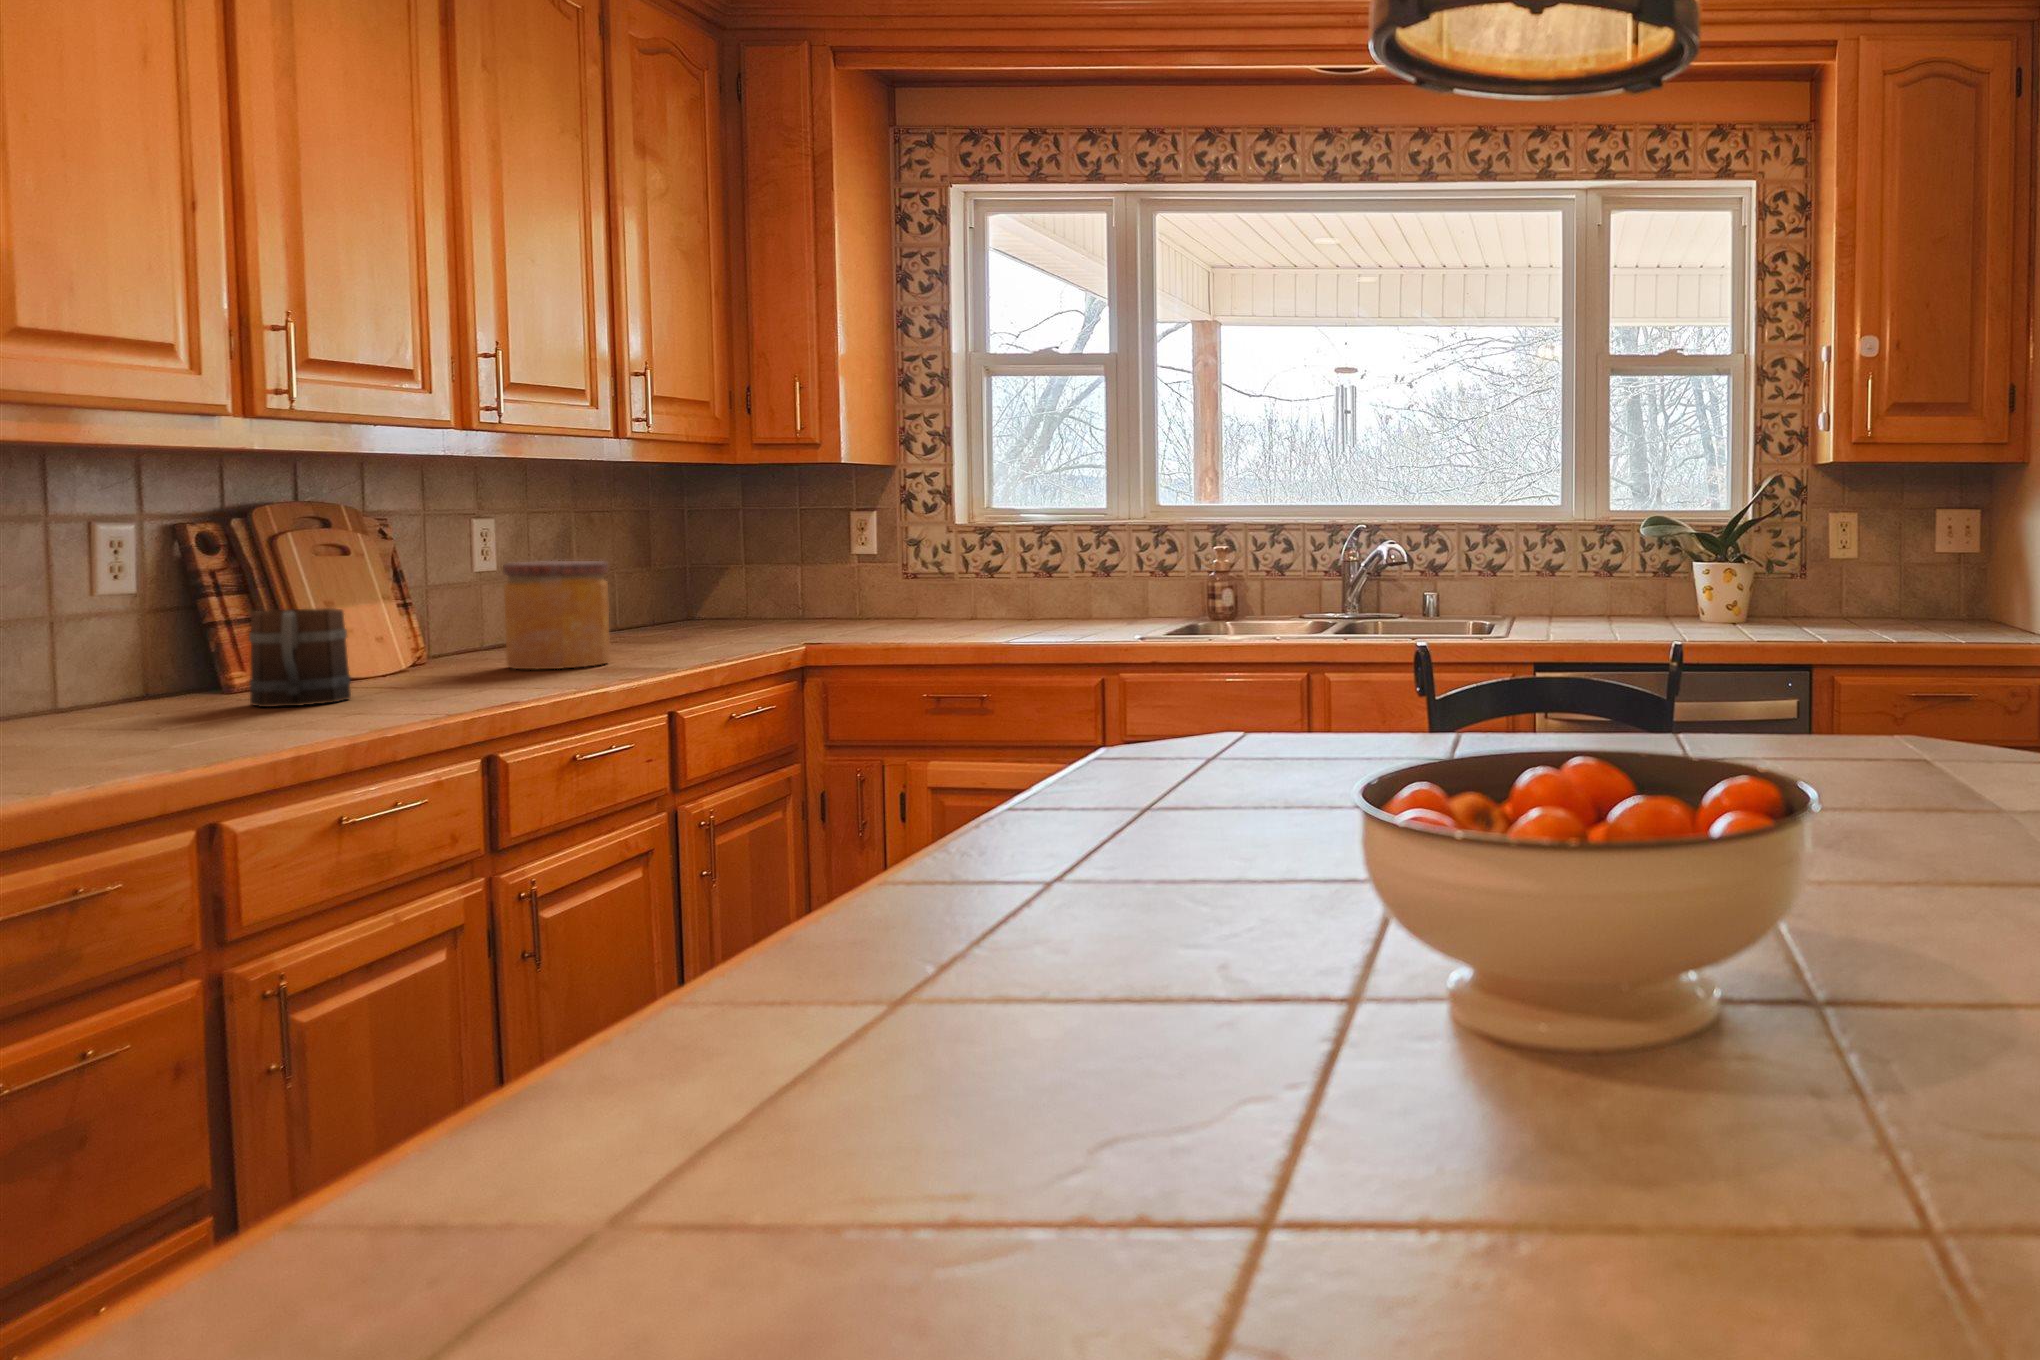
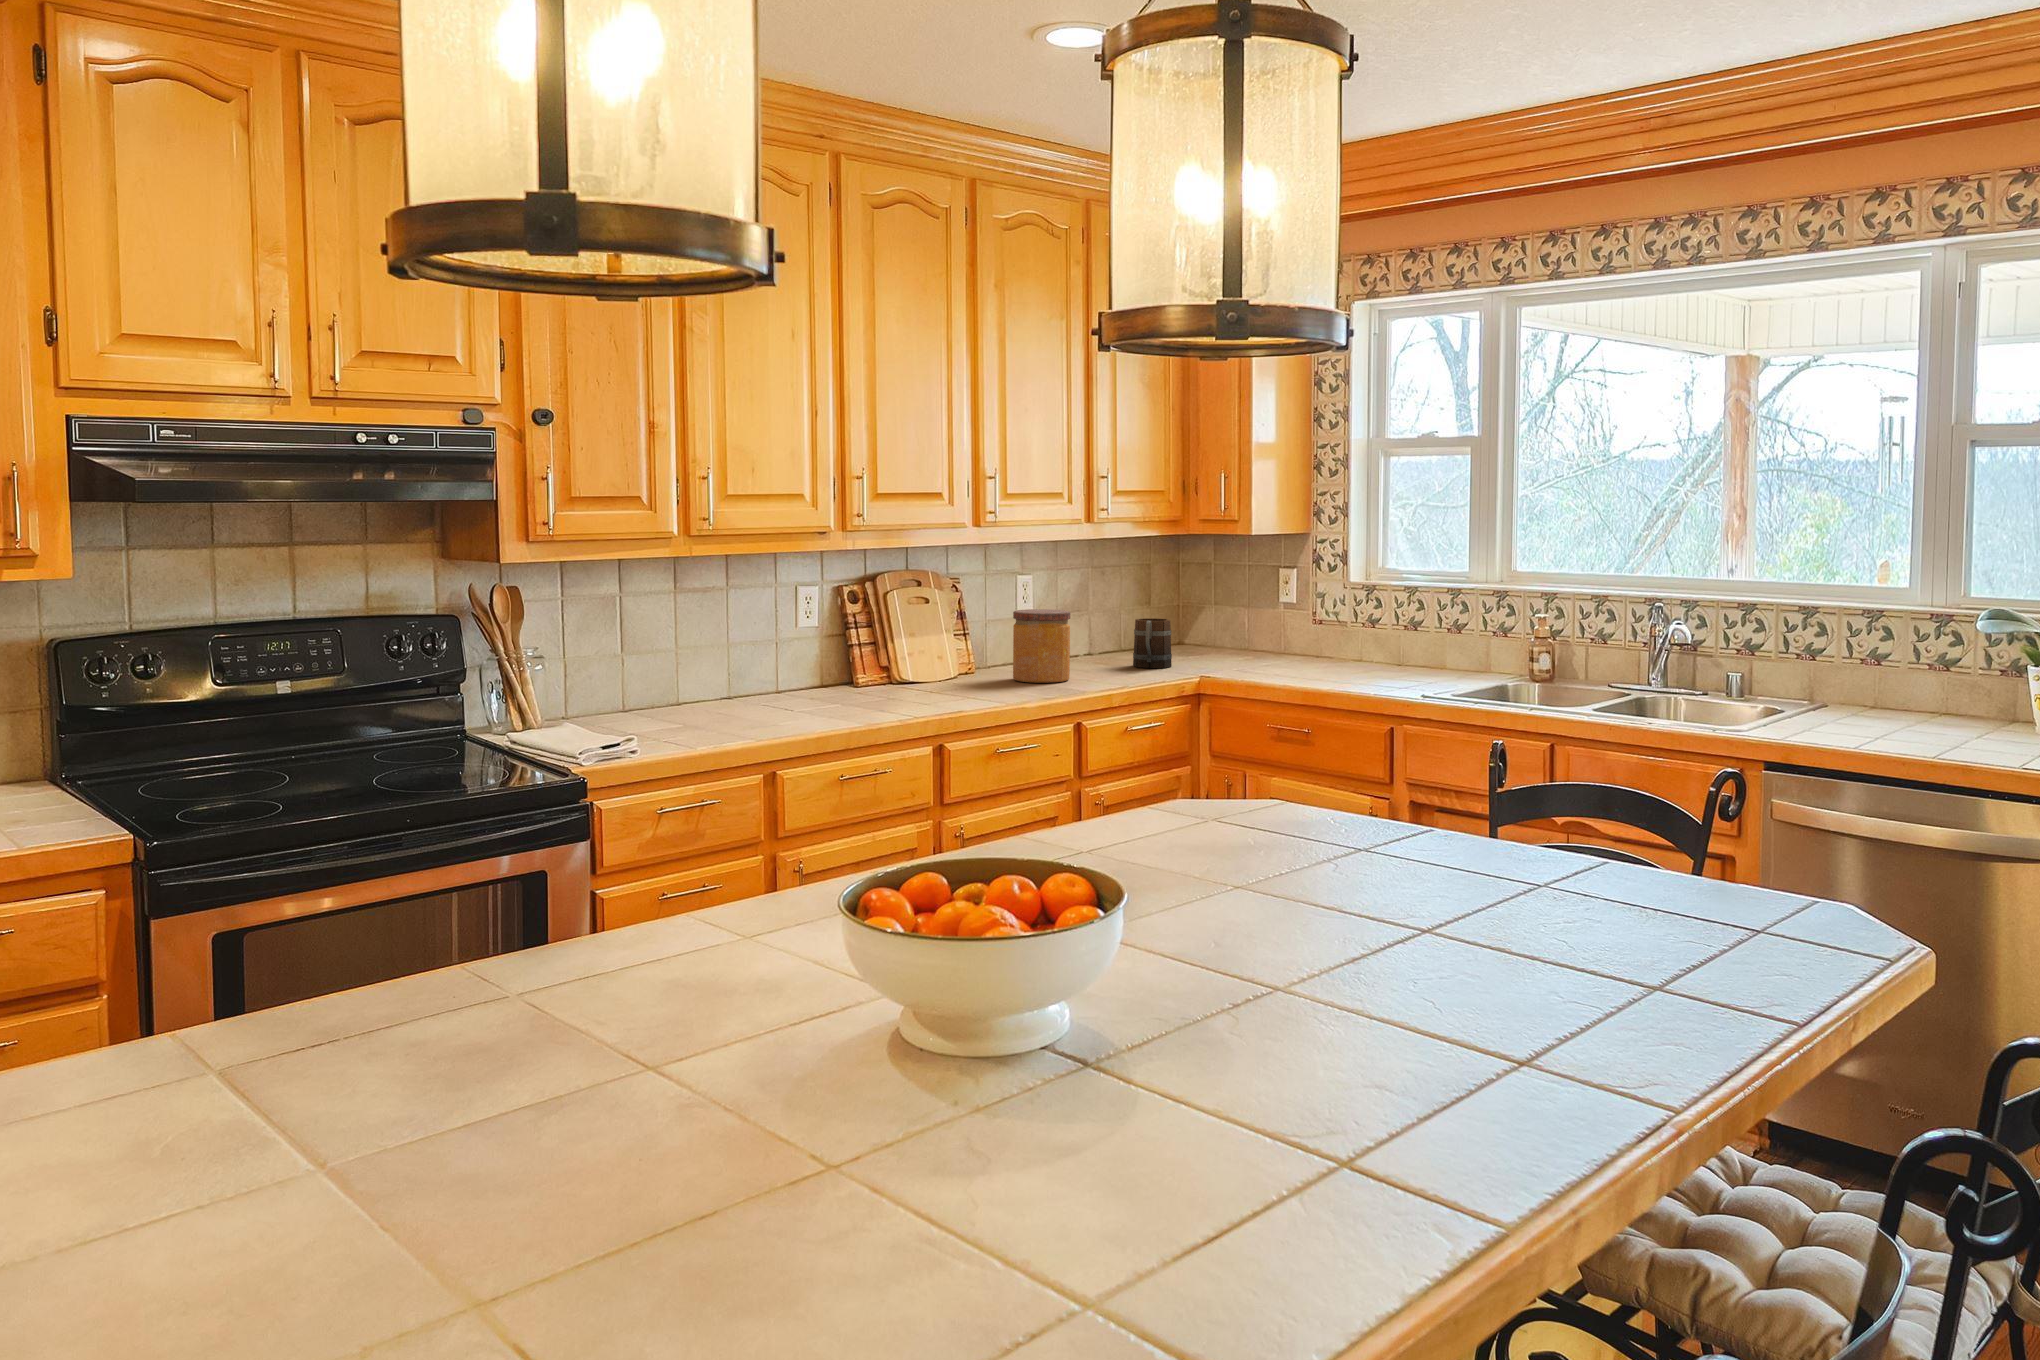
mug: present [249,608,351,707] -> present [1133,618,1172,668]

